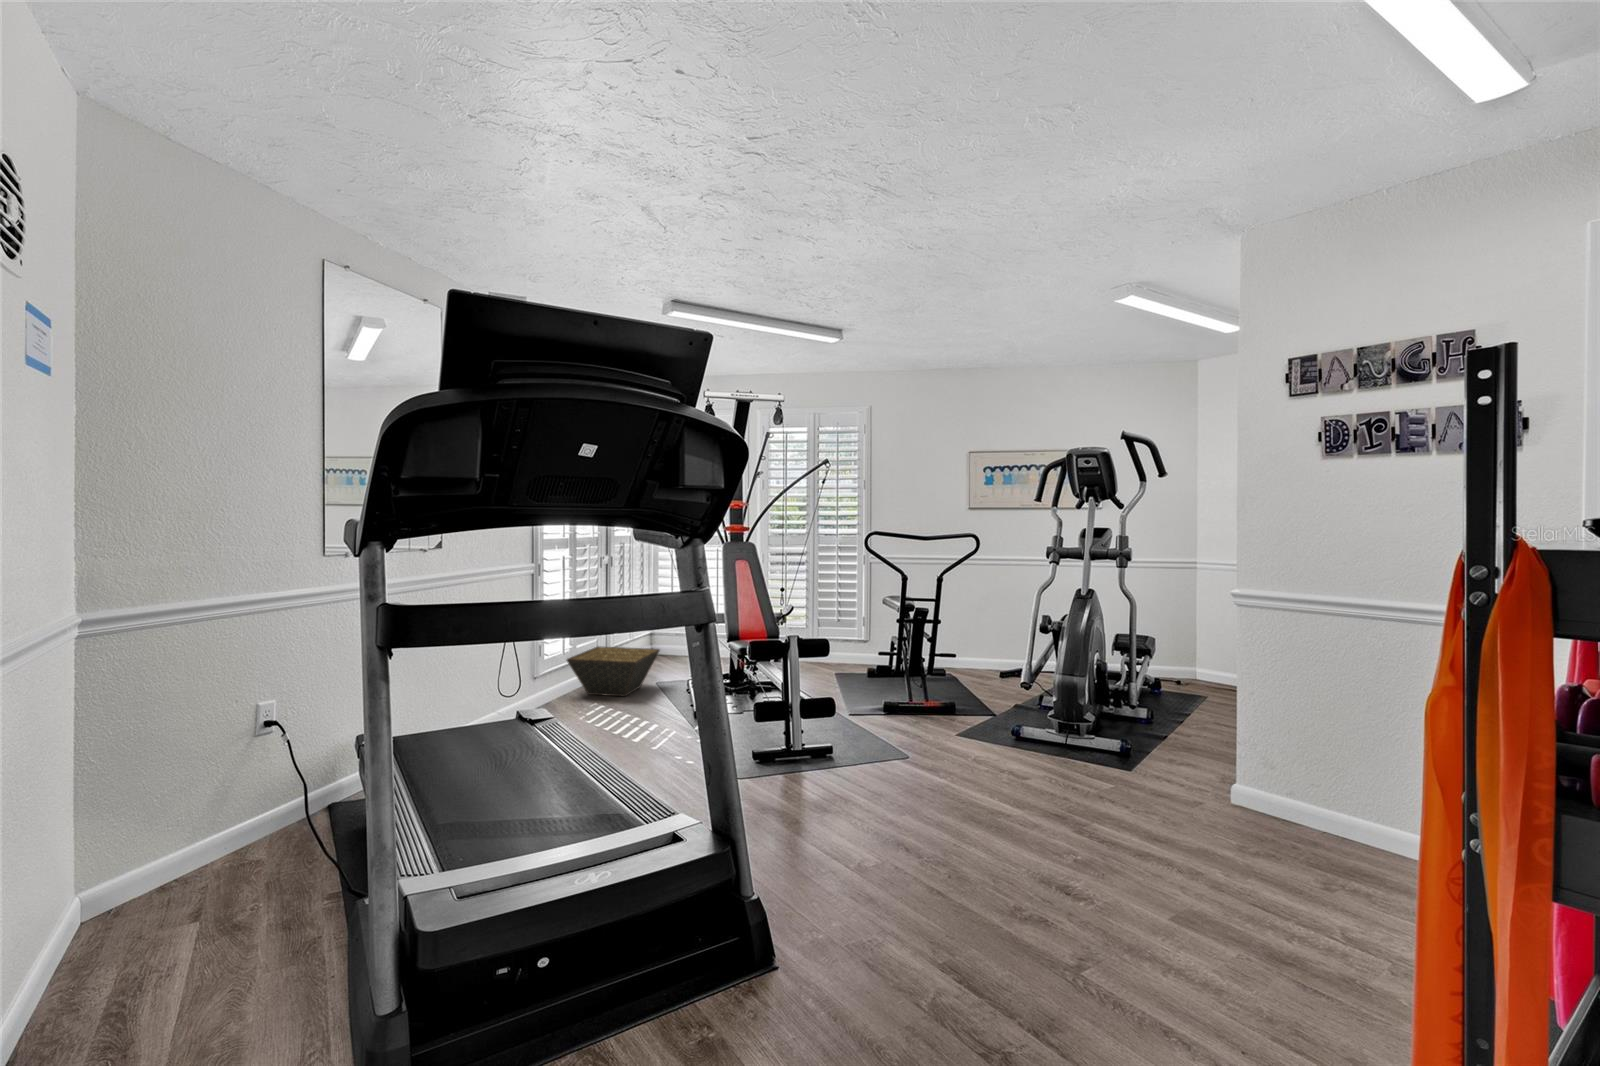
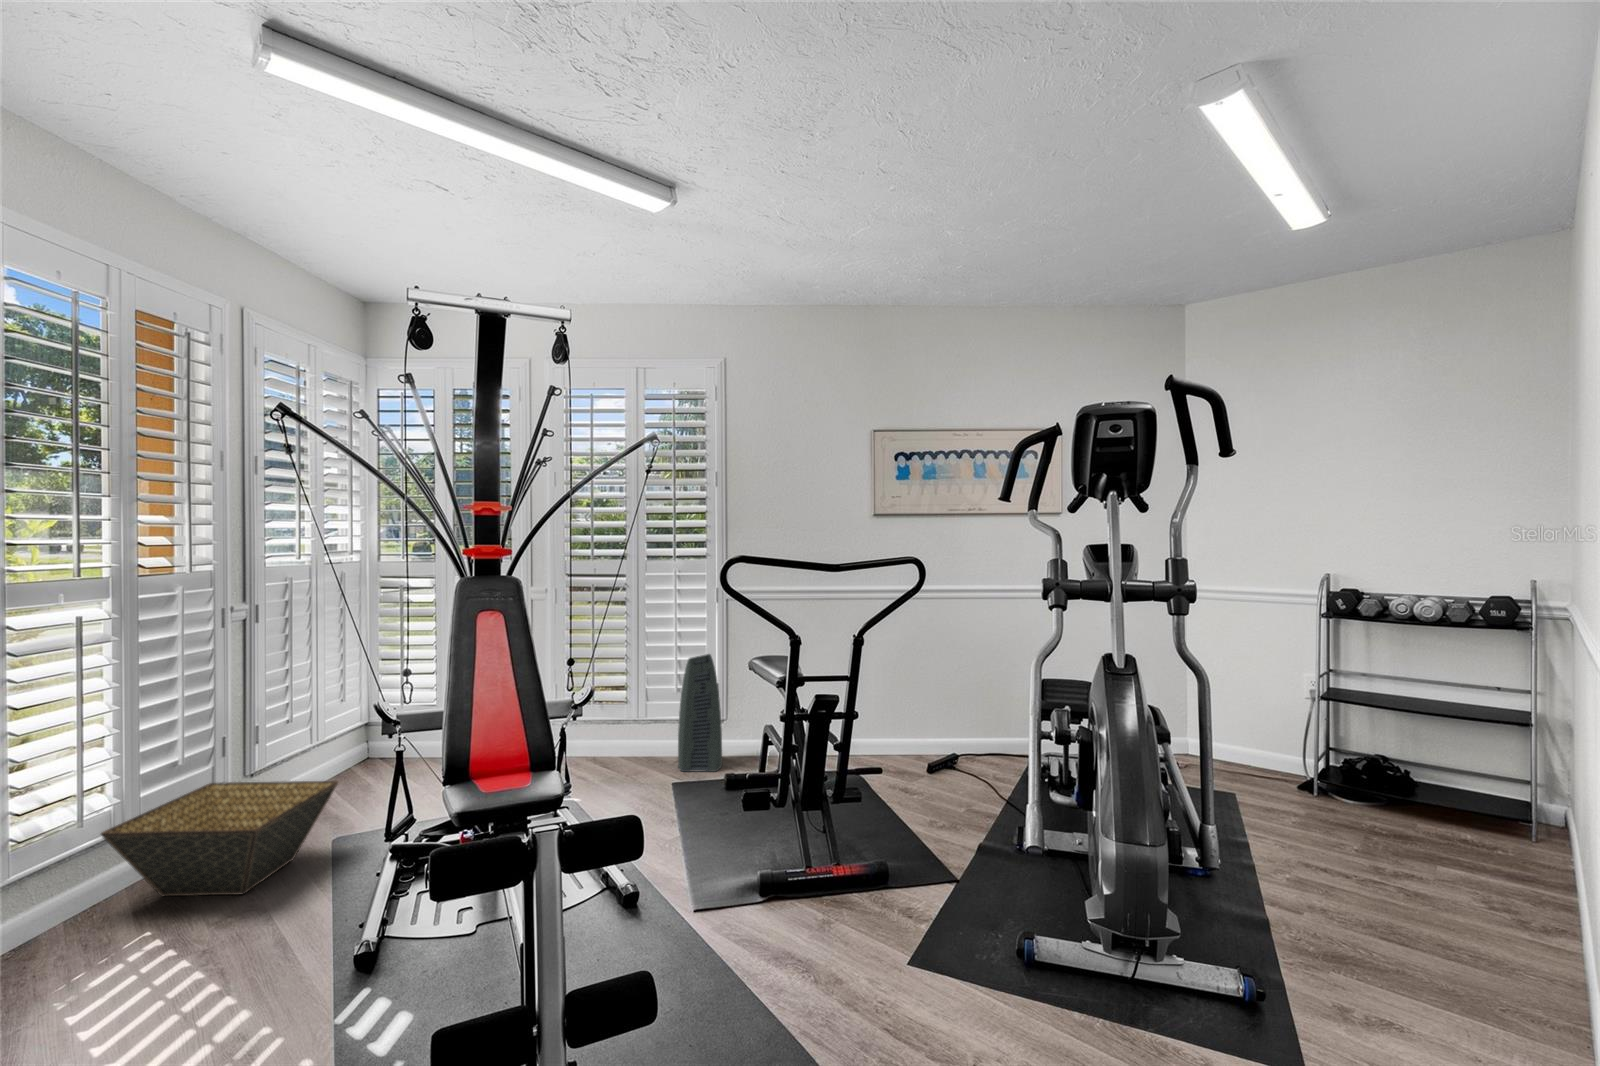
air purifier: none [838,596,865,669] -> present [678,654,722,772]

